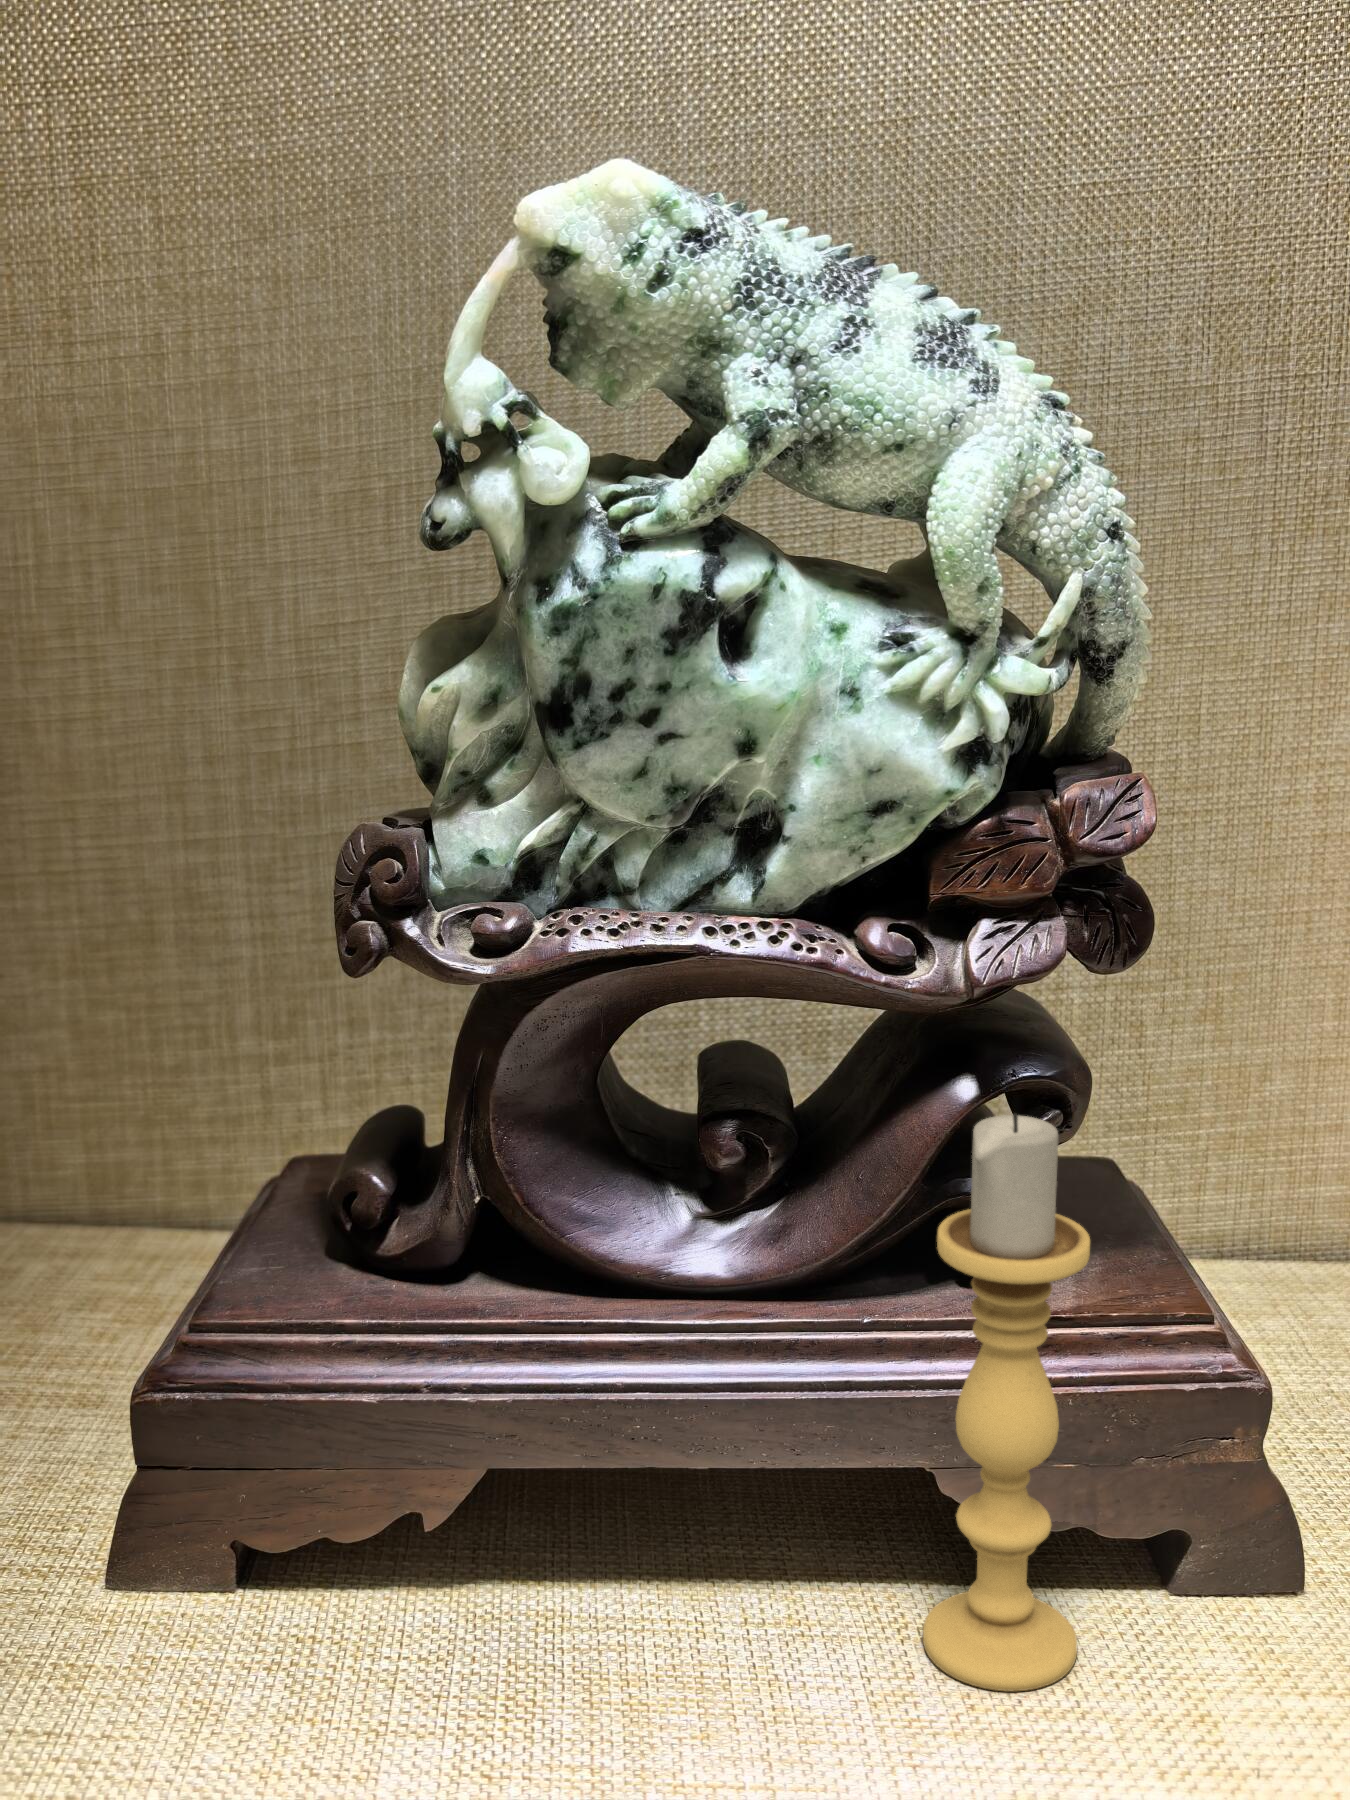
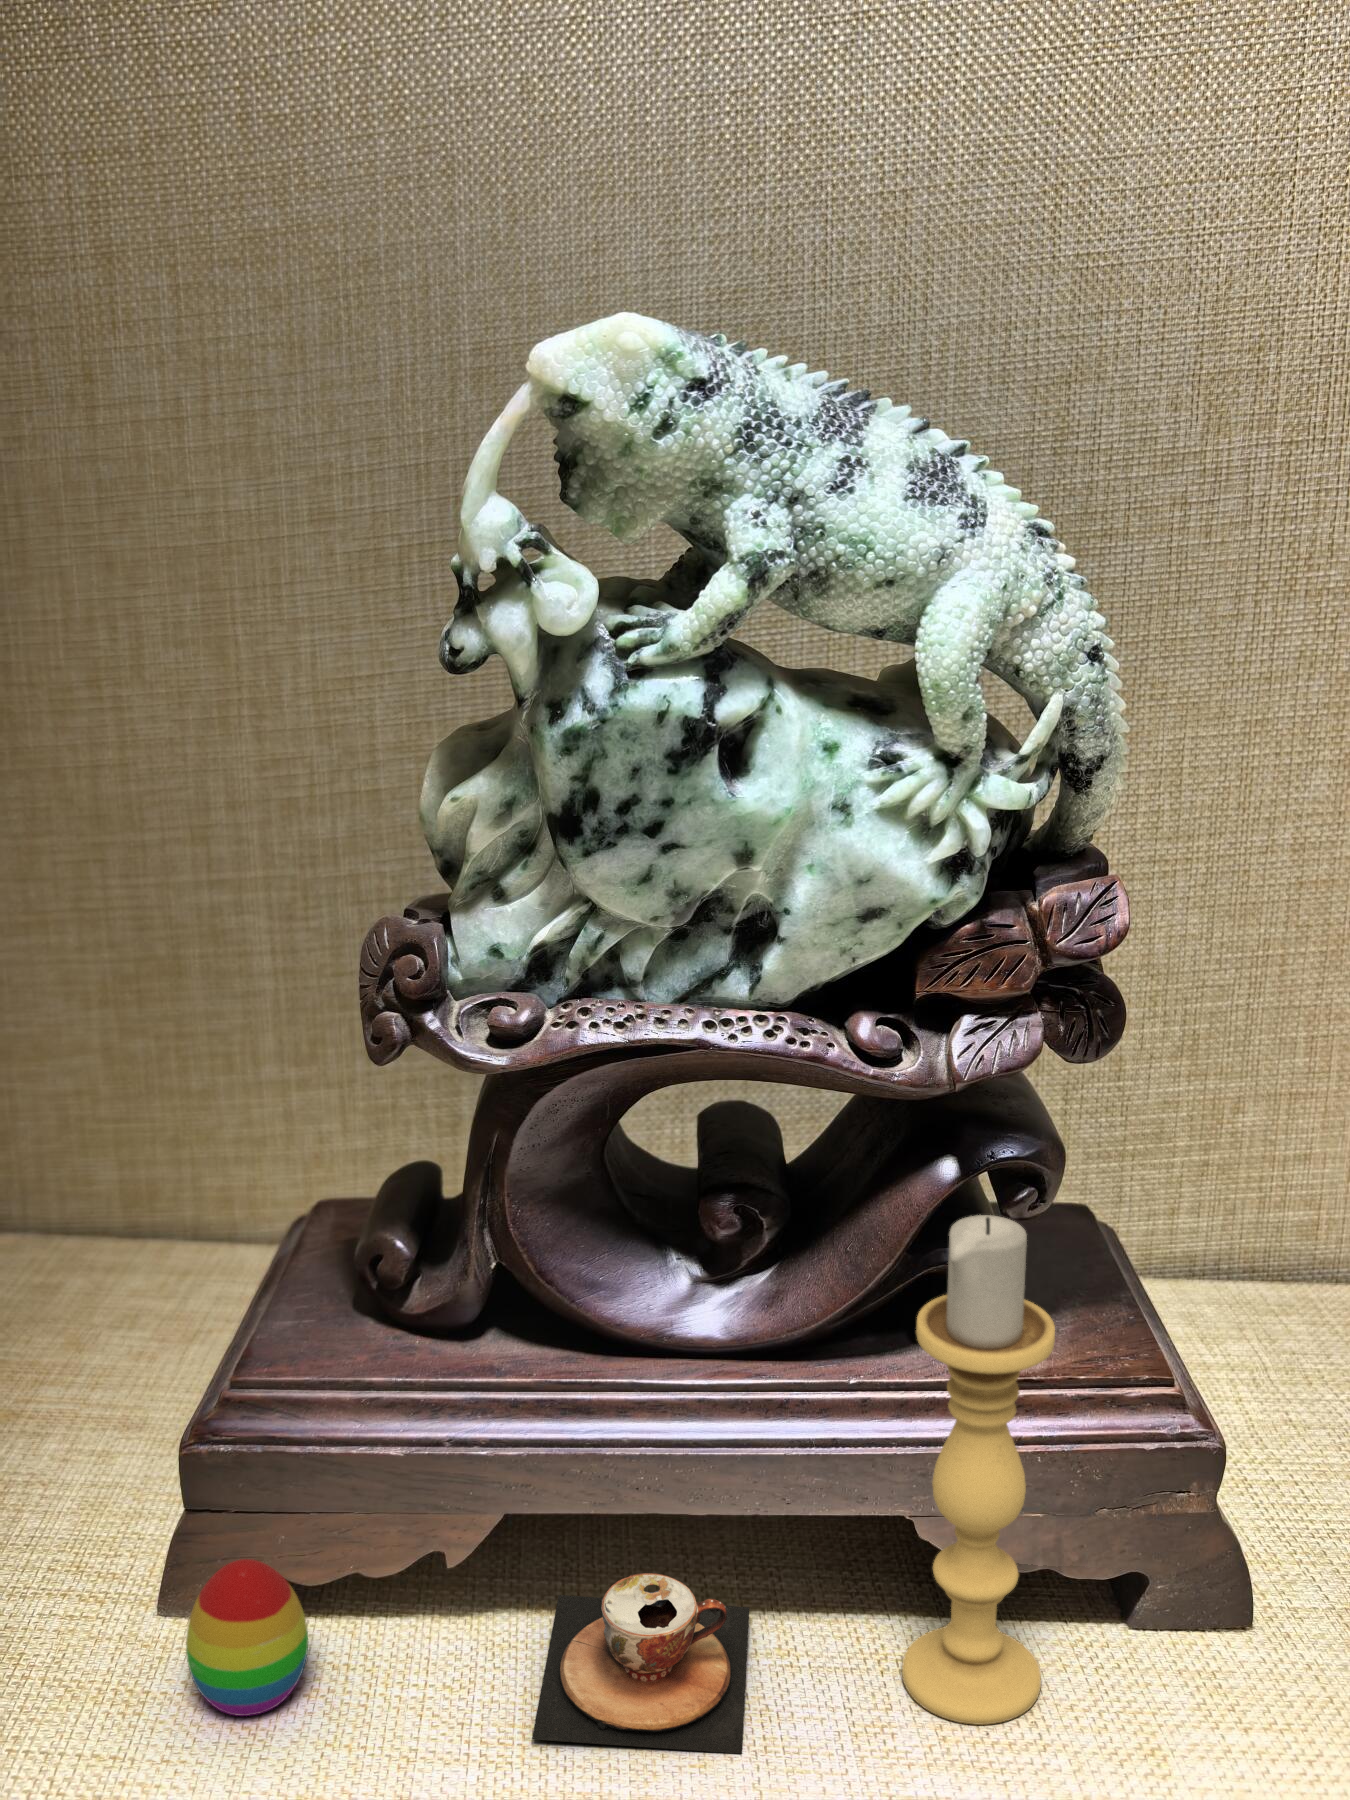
decorative egg: none [129,1509,264,1685] -> present [186,1559,308,1716]
teacup: none [512,1527,753,1722] -> present [532,1573,749,1754]

